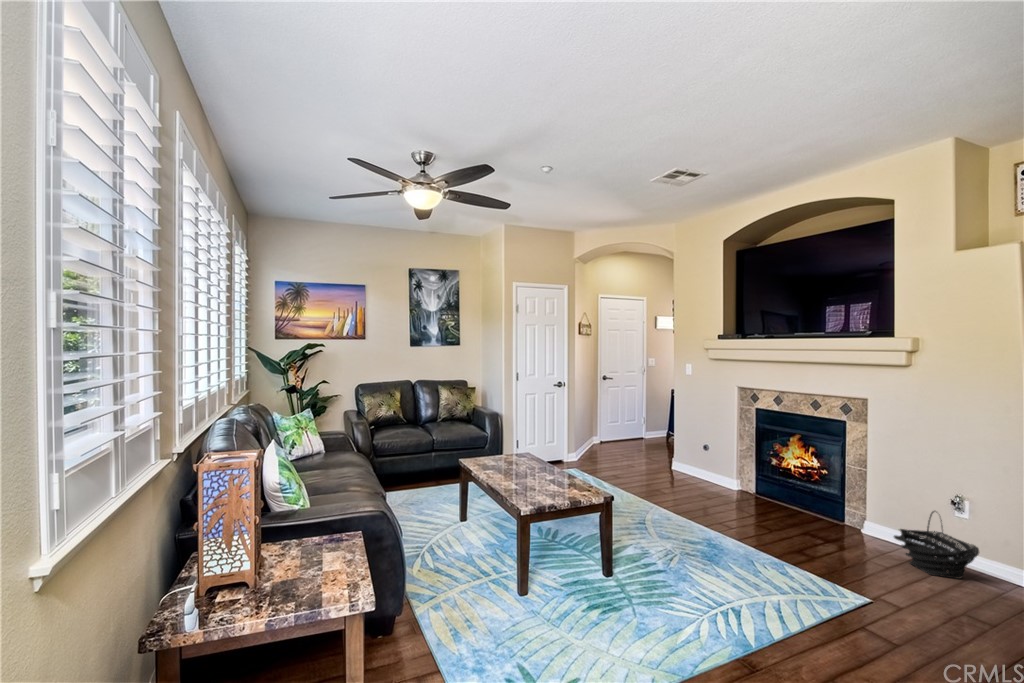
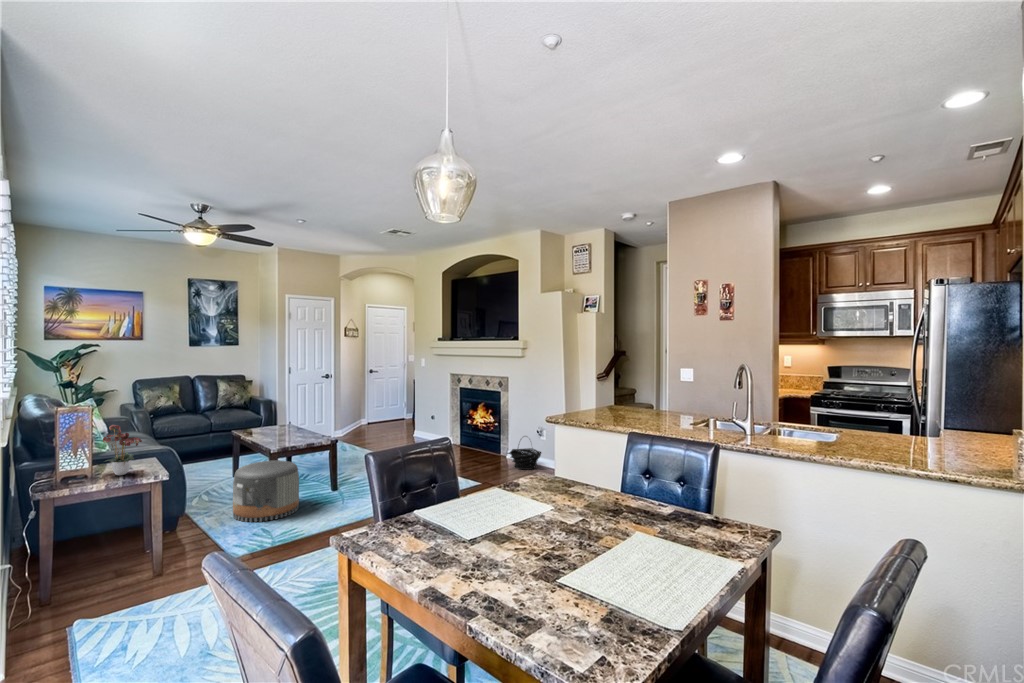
flower arrangement: none [267,486,337,588] -> present [103,425,142,475]
pouf: none [472,535,574,664] -> present [233,460,299,522]

